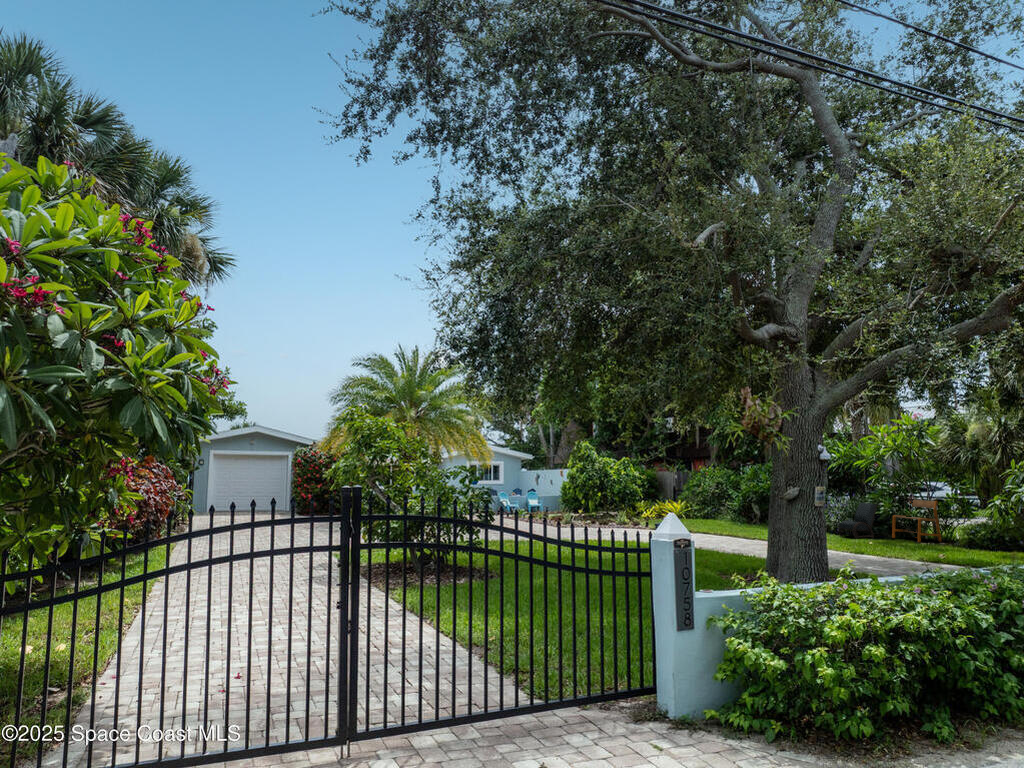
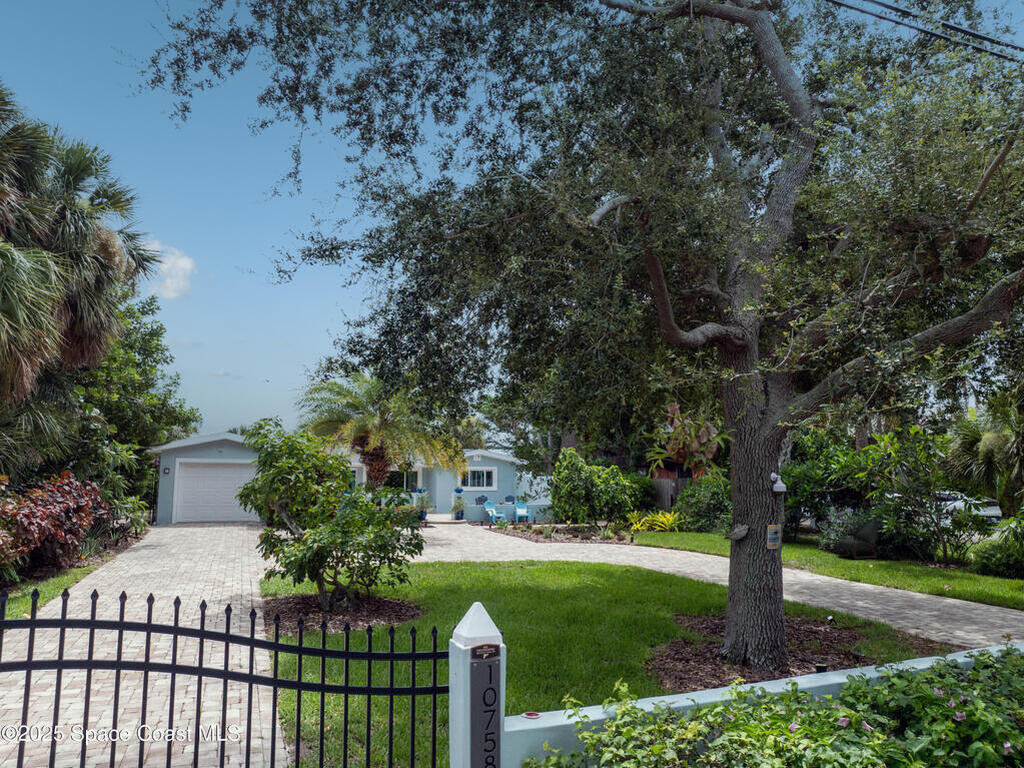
bench: present [892,500,942,542] -> none [898,515,954,565]

